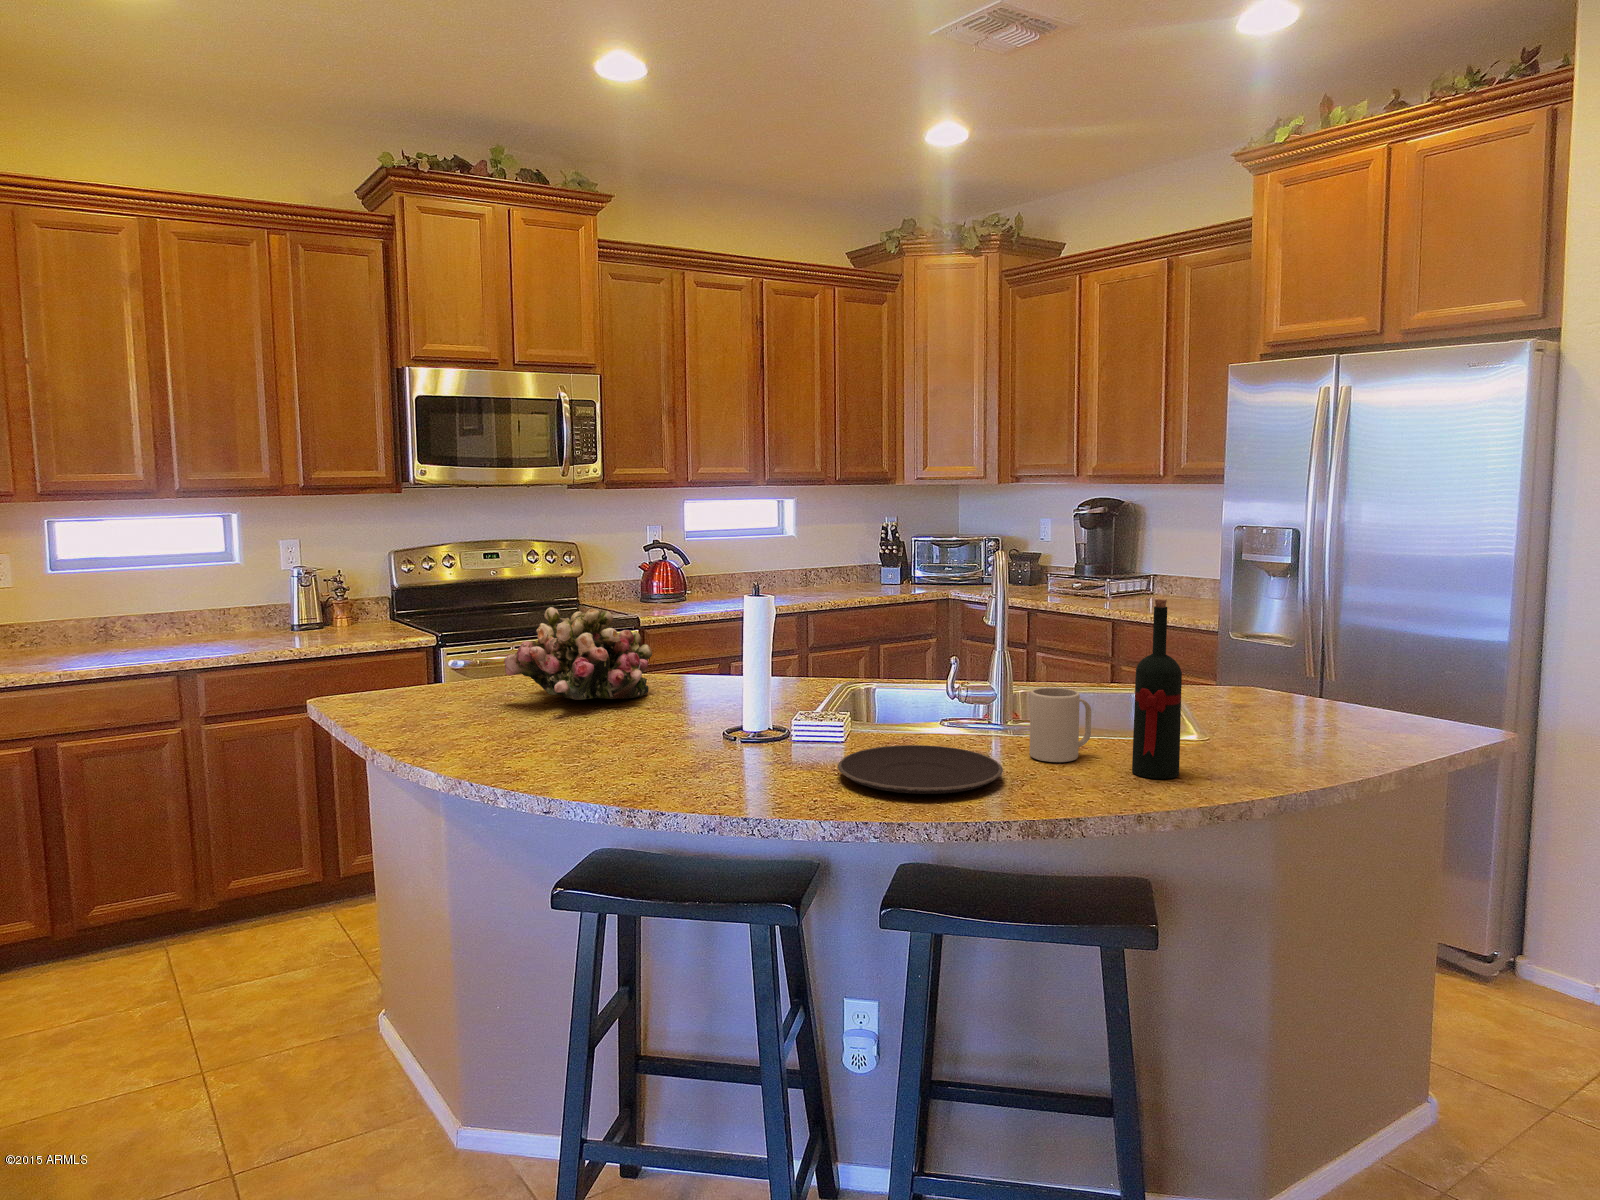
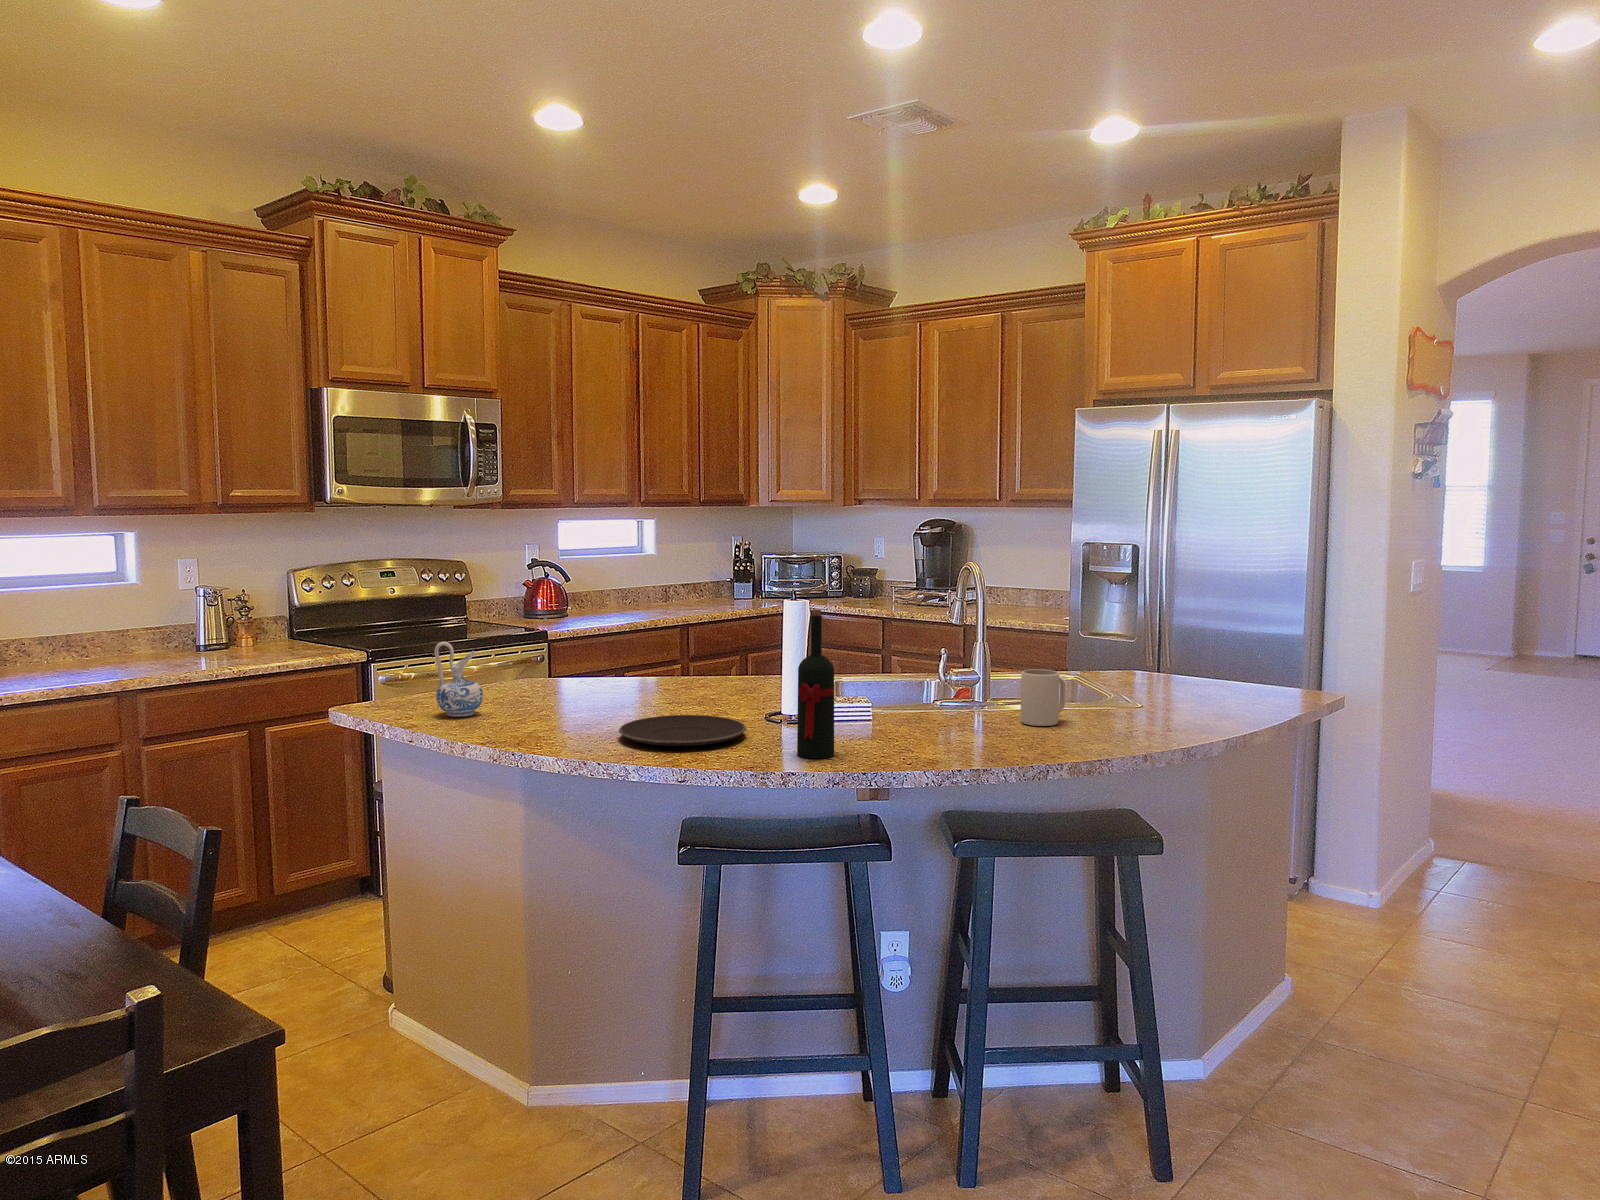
wine bottle: present [1132,599,1182,779] -> present [797,609,834,758]
flower arrangement: present [504,607,652,700] -> none [539,617,664,698]
ceramic pitcher: none [384,632,438,715] -> present [435,642,483,717]
plate: present [838,745,1003,794] -> present [619,715,746,746]

